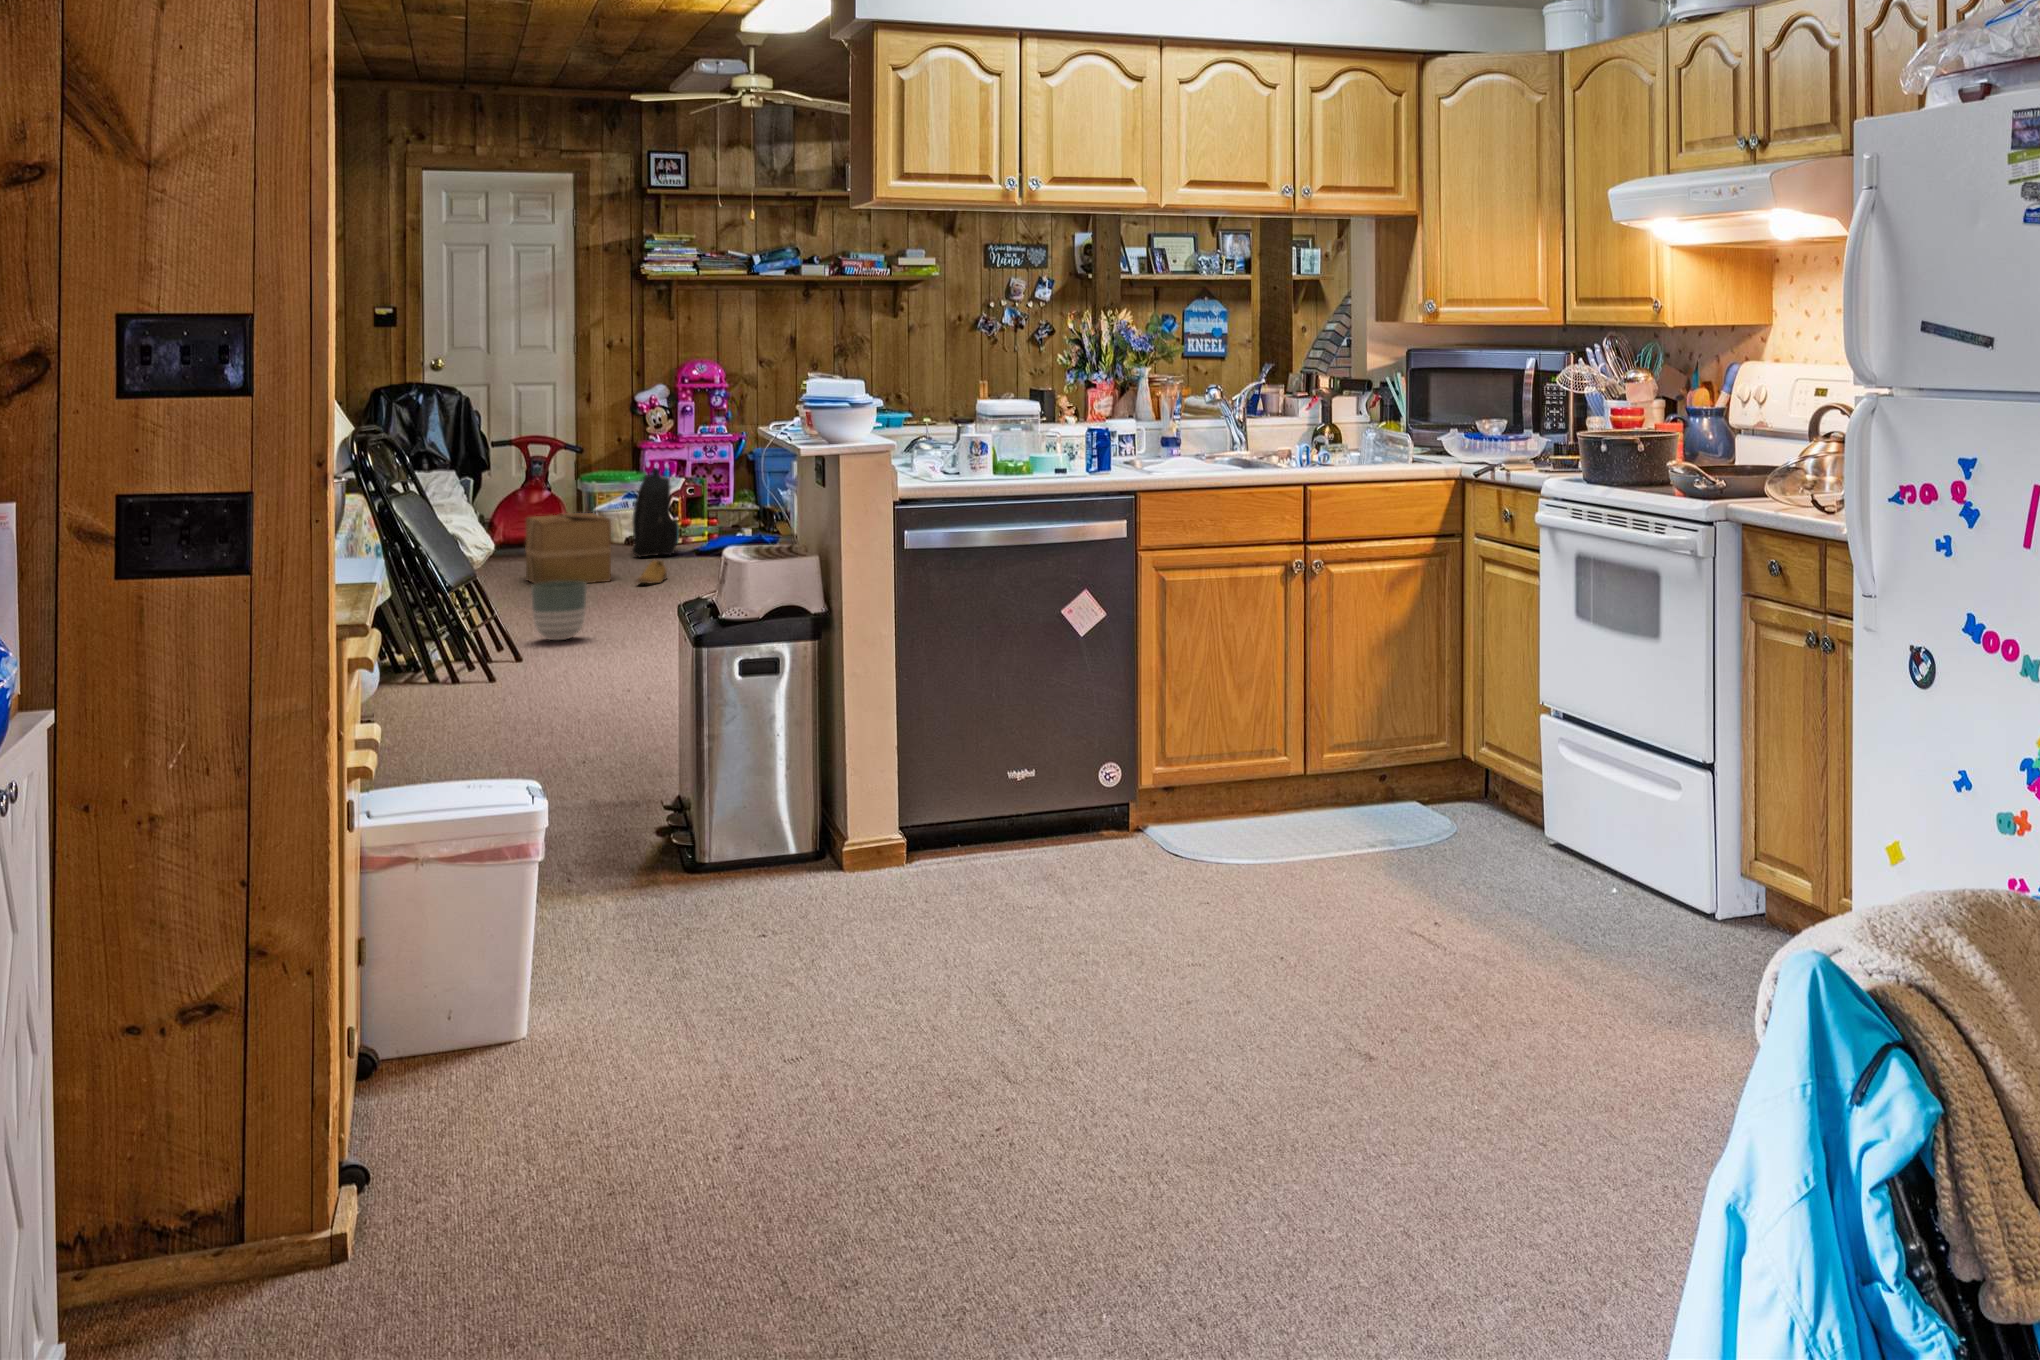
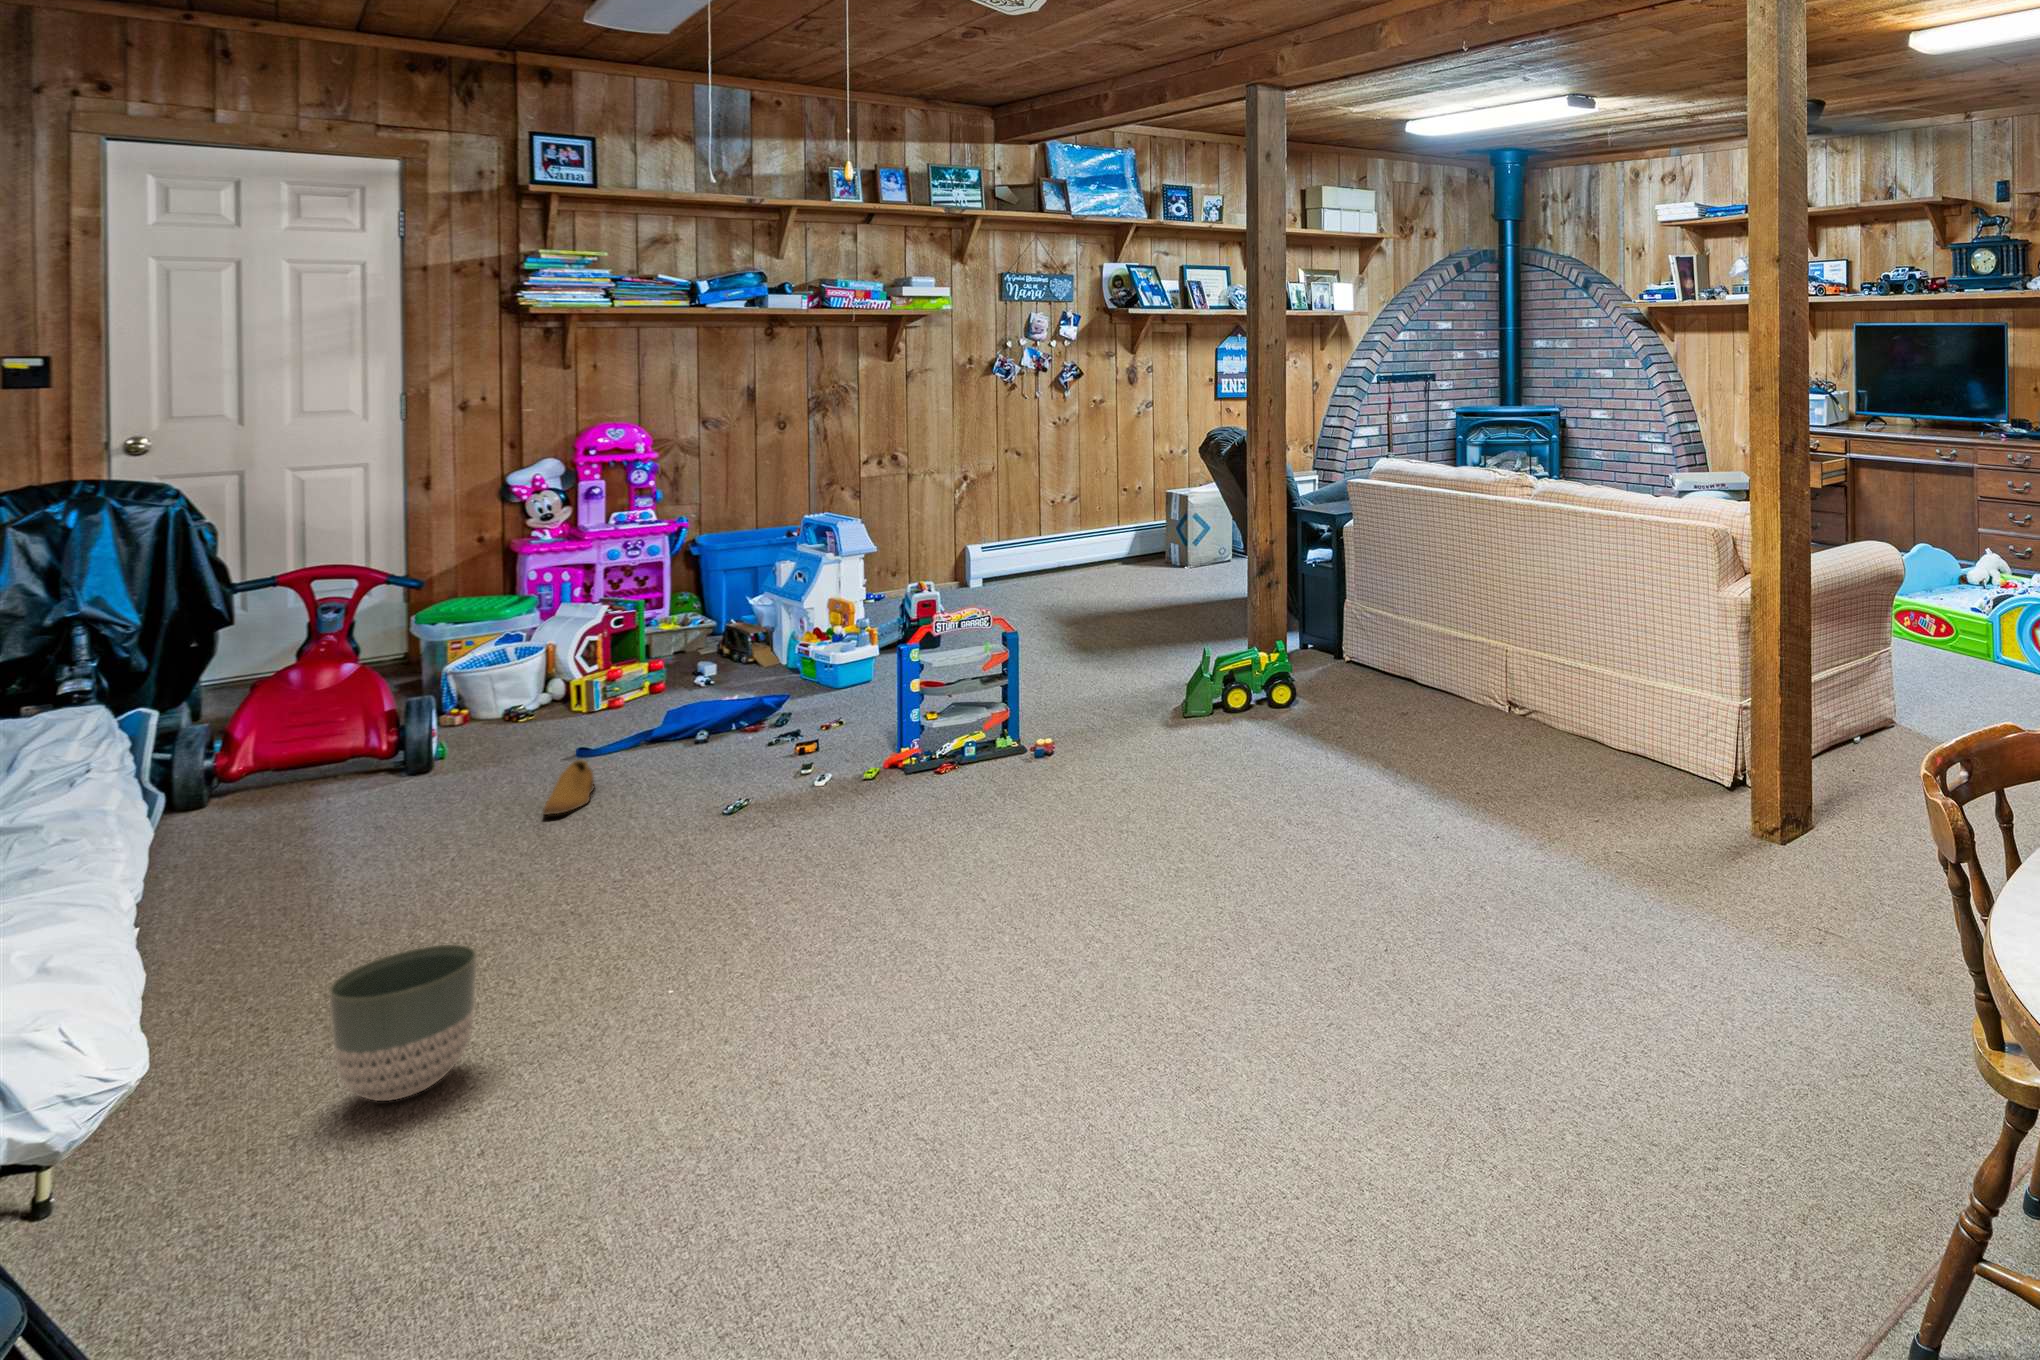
backpack: present [632,468,679,557] -> none [510,590,592,729]
cardboard box: present [525,513,611,584] -> none [311,689,488,843]

